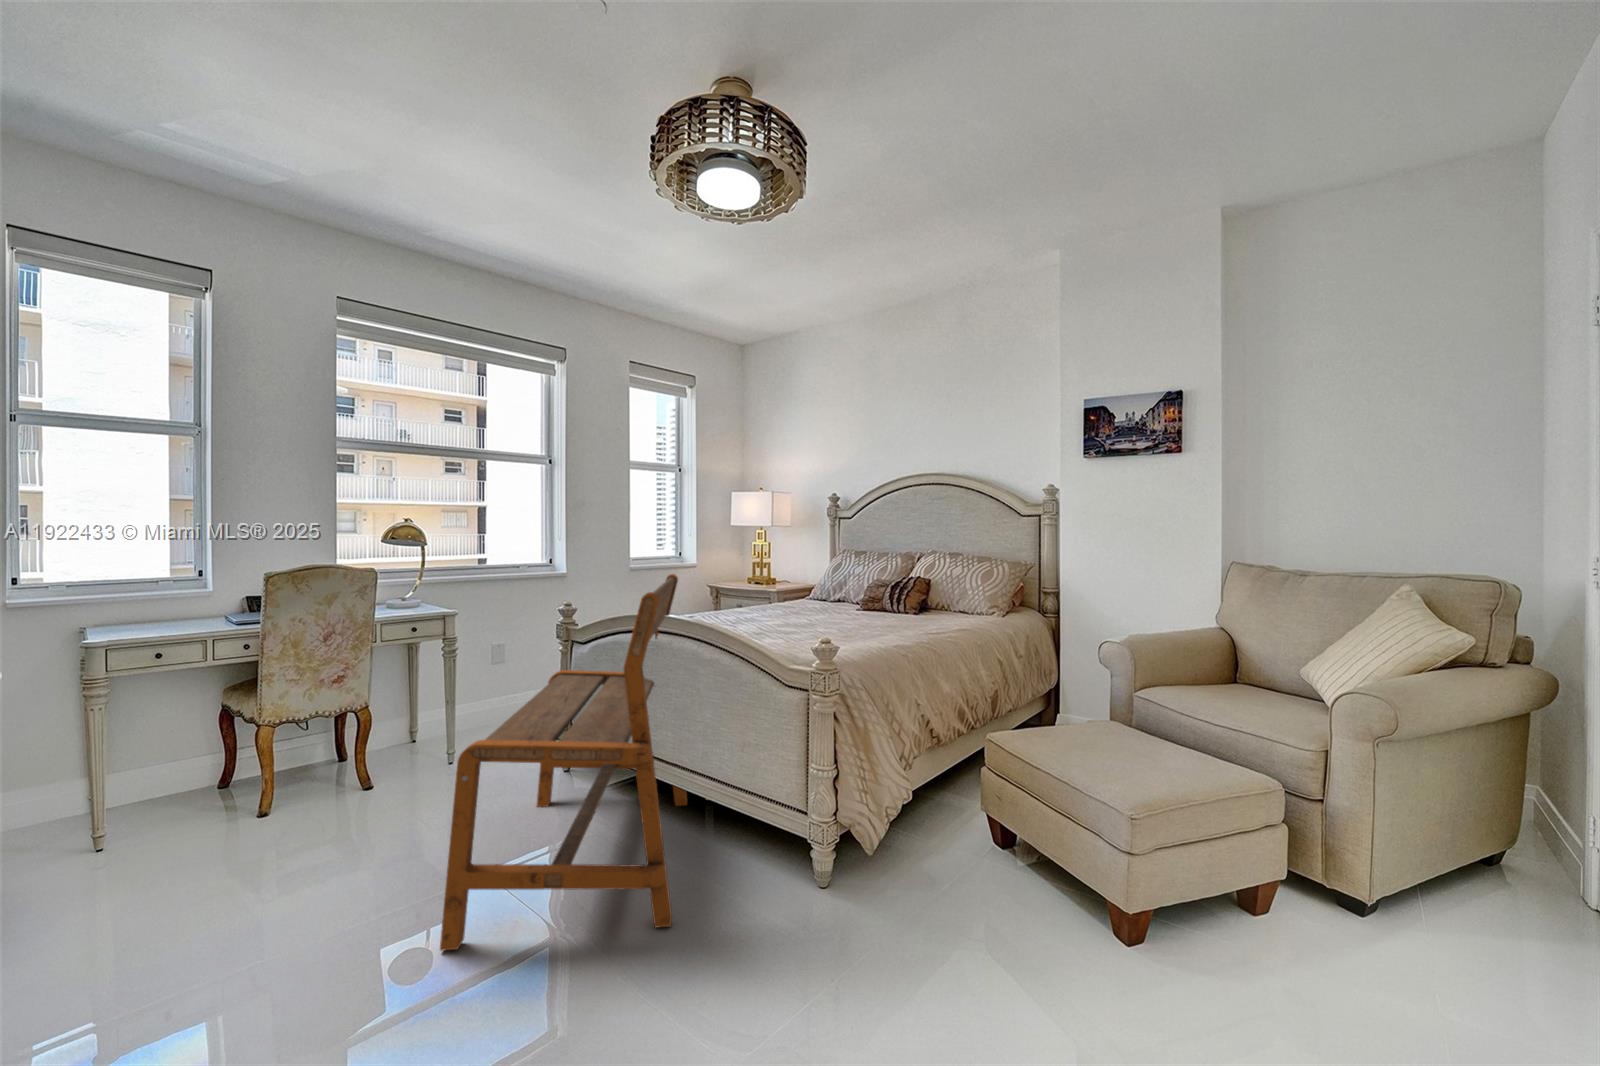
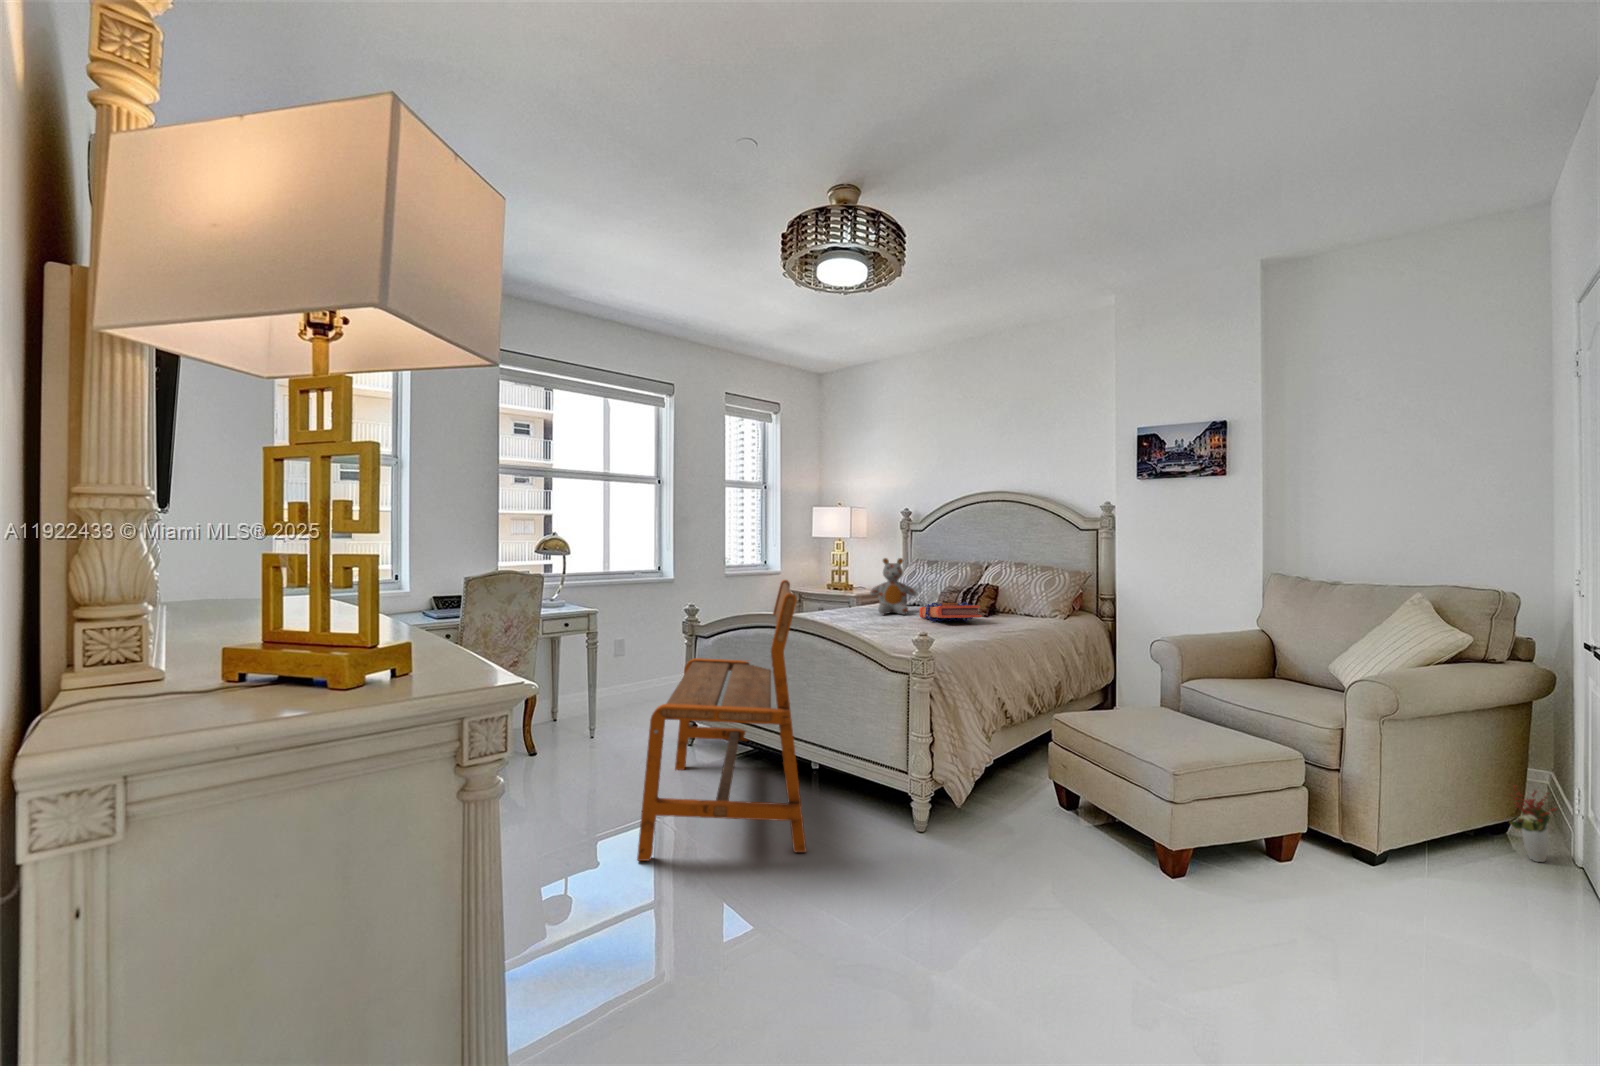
stuffed bear: none [787,548,839,613] -> present [870,558,916,615]
book: none [841,598,909,621] -> present [919,602,981,622]
decorative plant: none [1510,810,1568,905] -> present [1509,784,1556,862]

